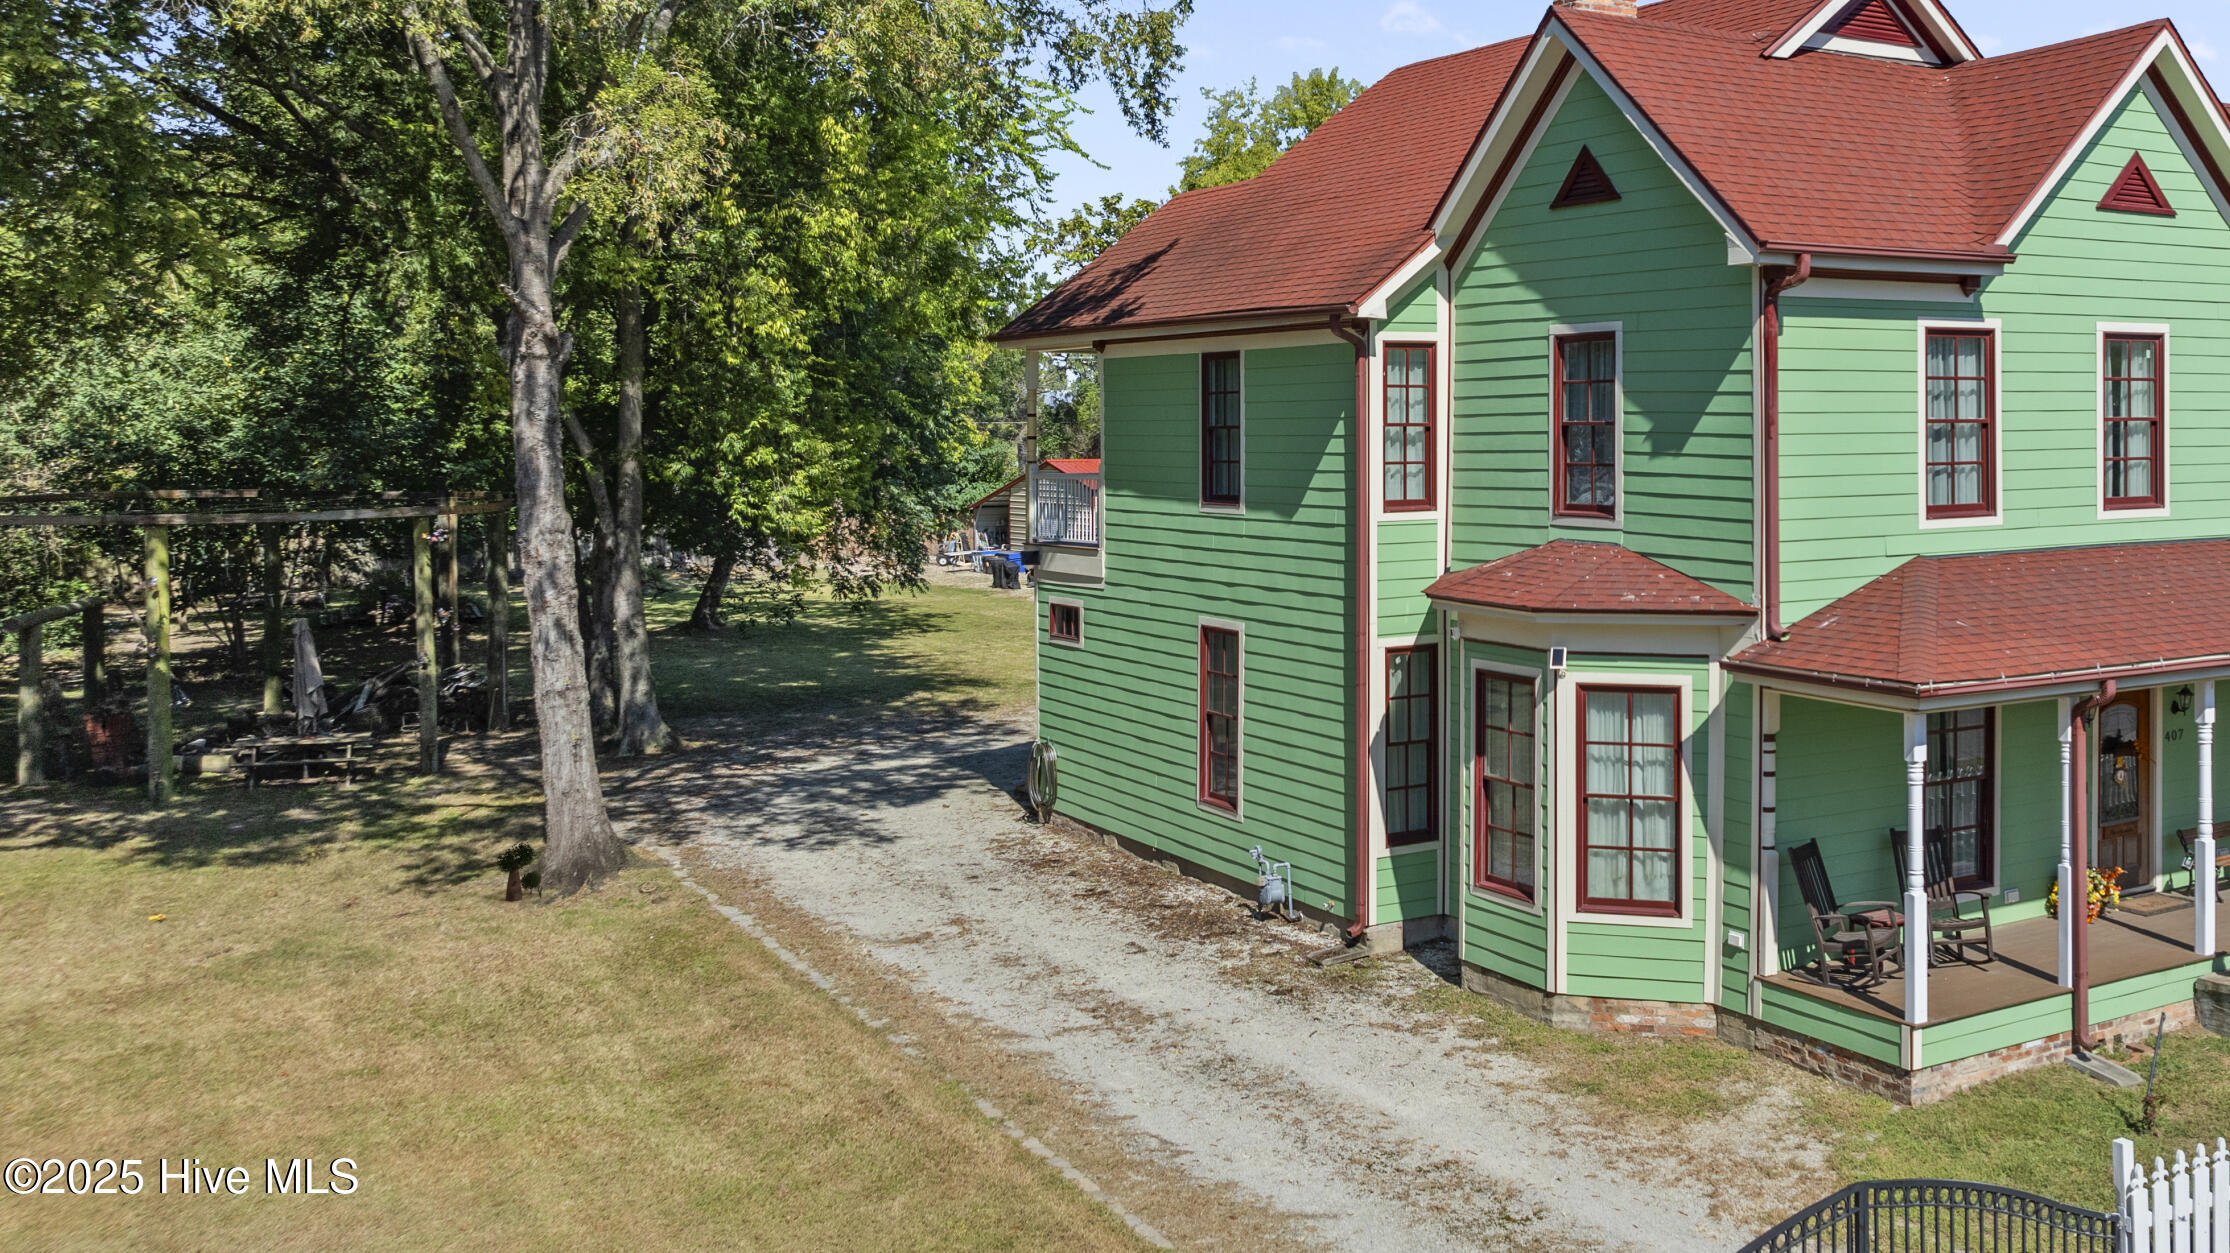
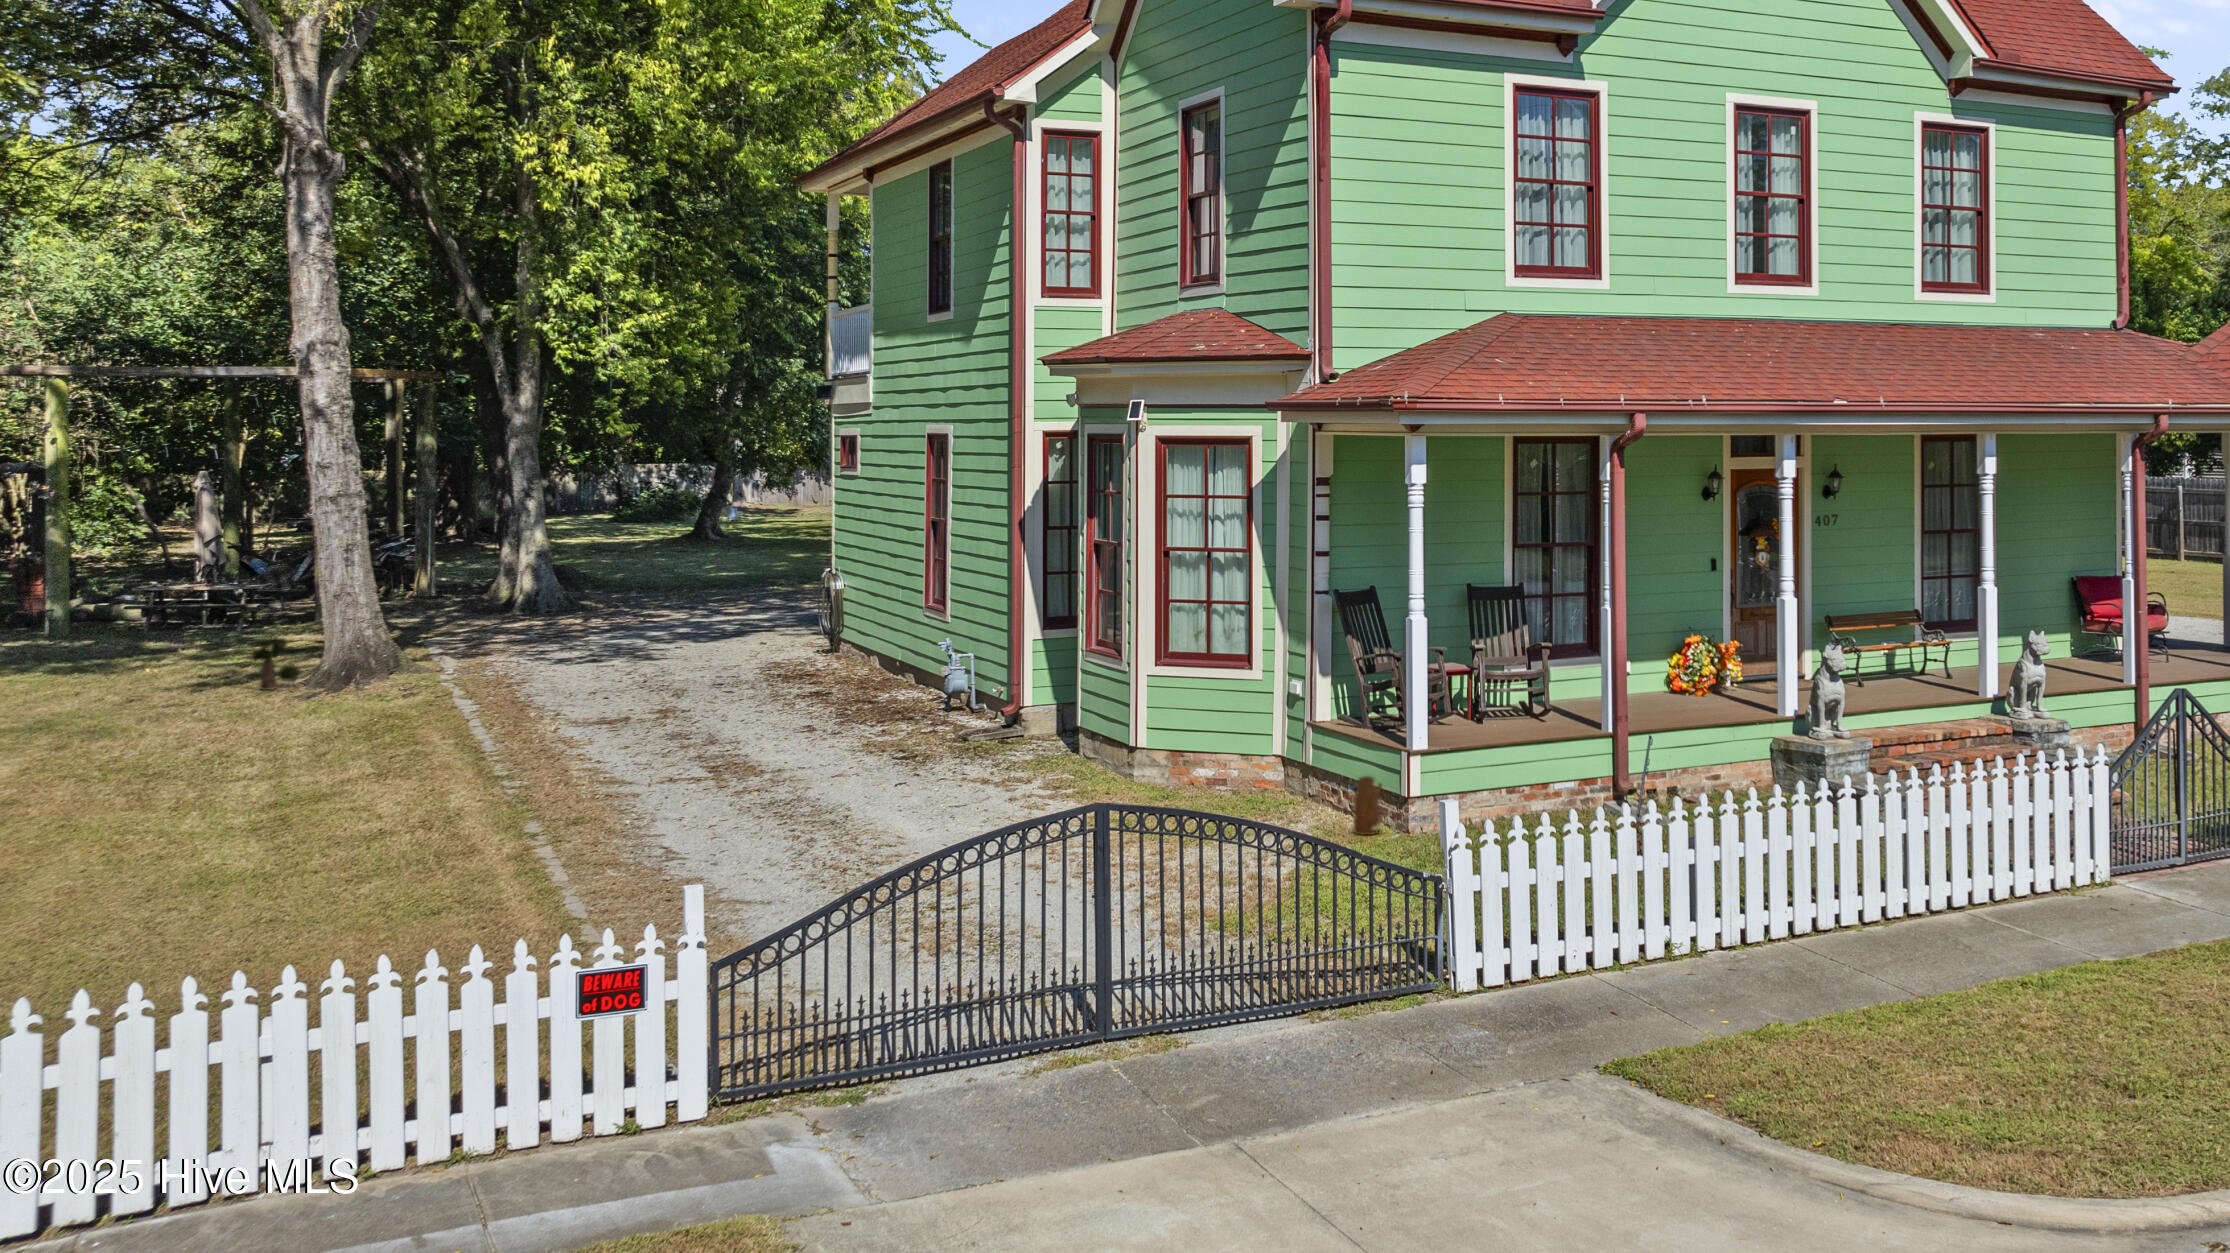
watering can: none [1846,1047,1886,1109] -> present [1354,776,1382,835]

